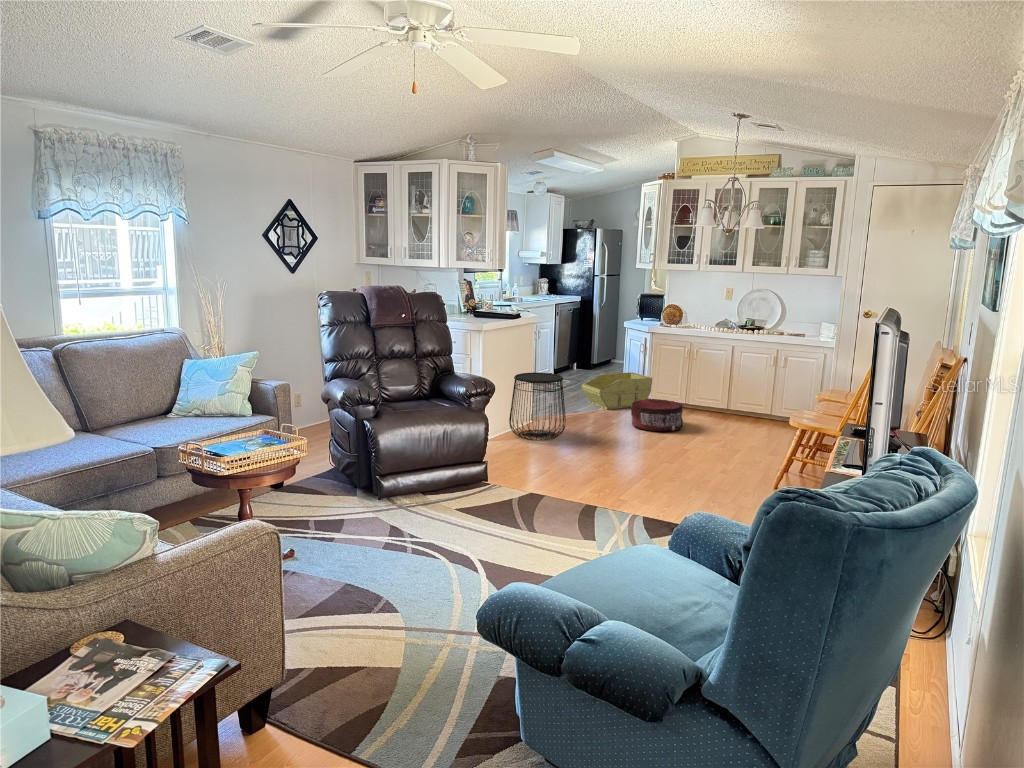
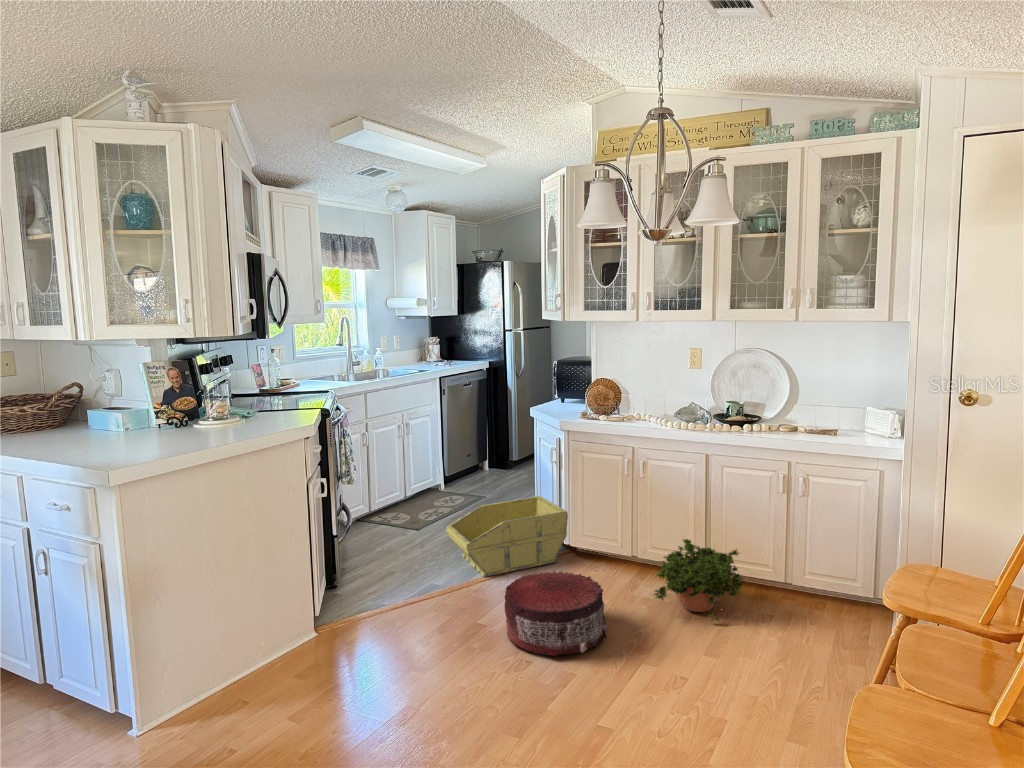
side table: present [509,373,566,440] -> none [216,549,343,715]
potted plant: none [704,388,753,427] -> present [654,539,743,621]

